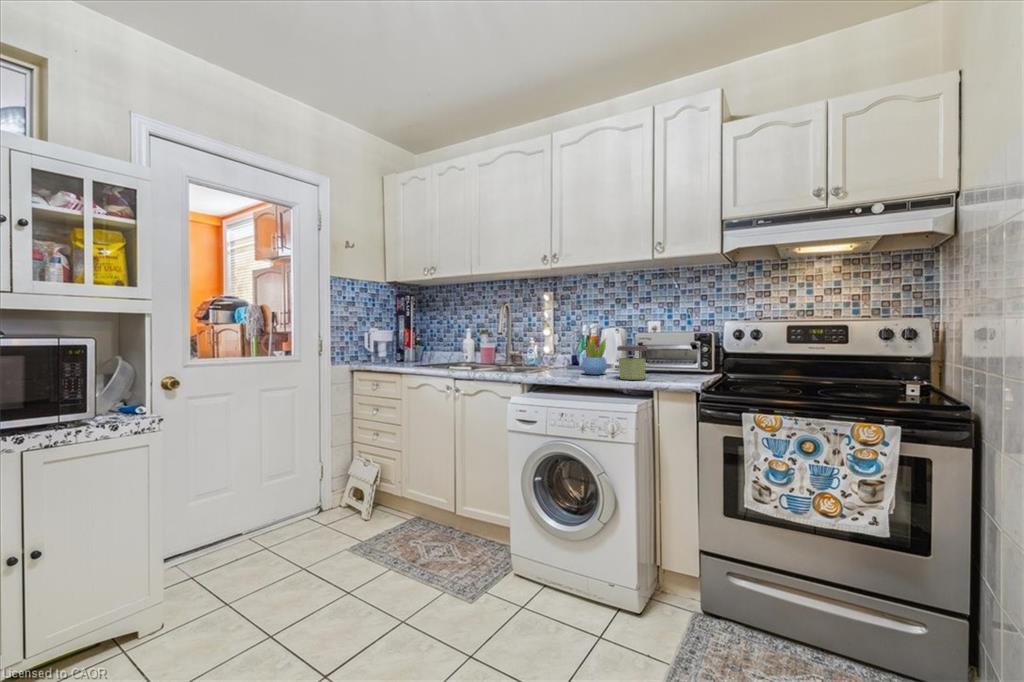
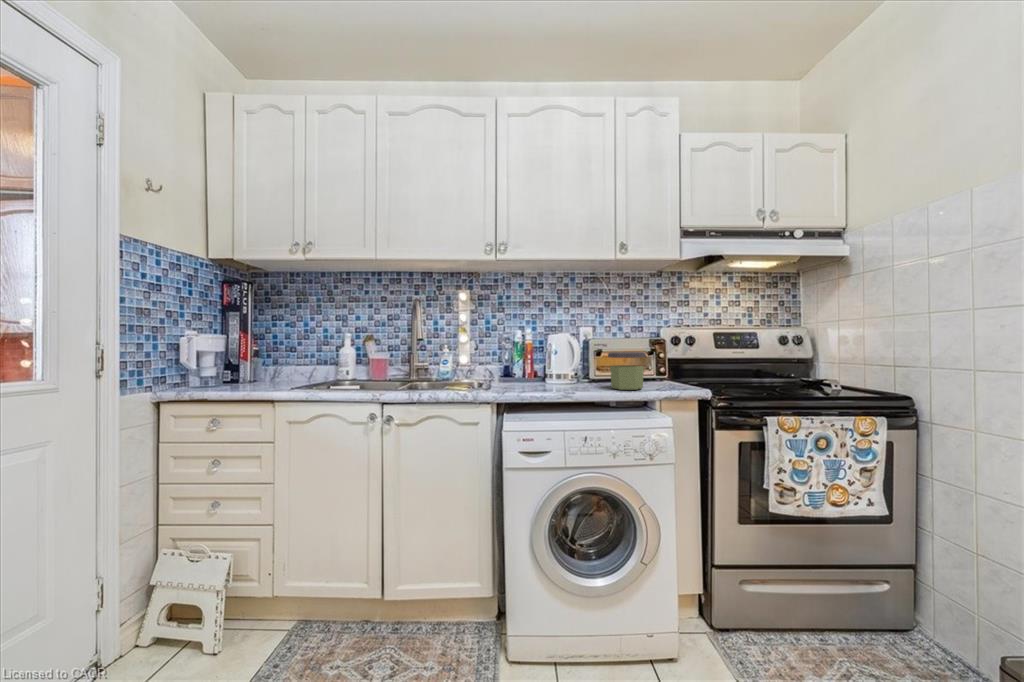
succulent plant: present [581,337,607,375] -> none [552,340,583,386]

